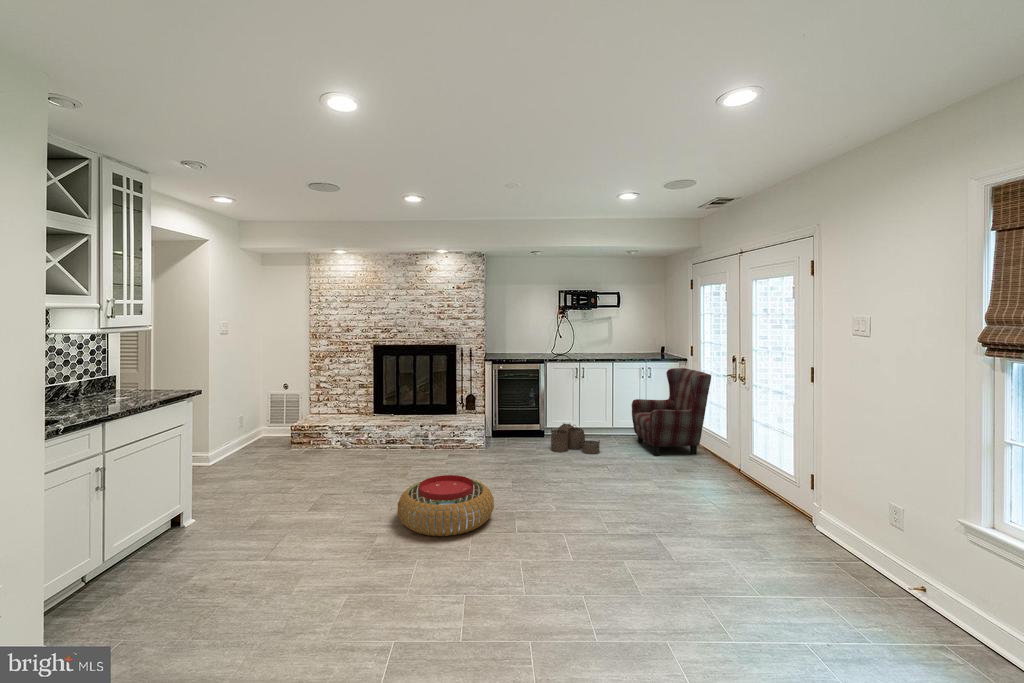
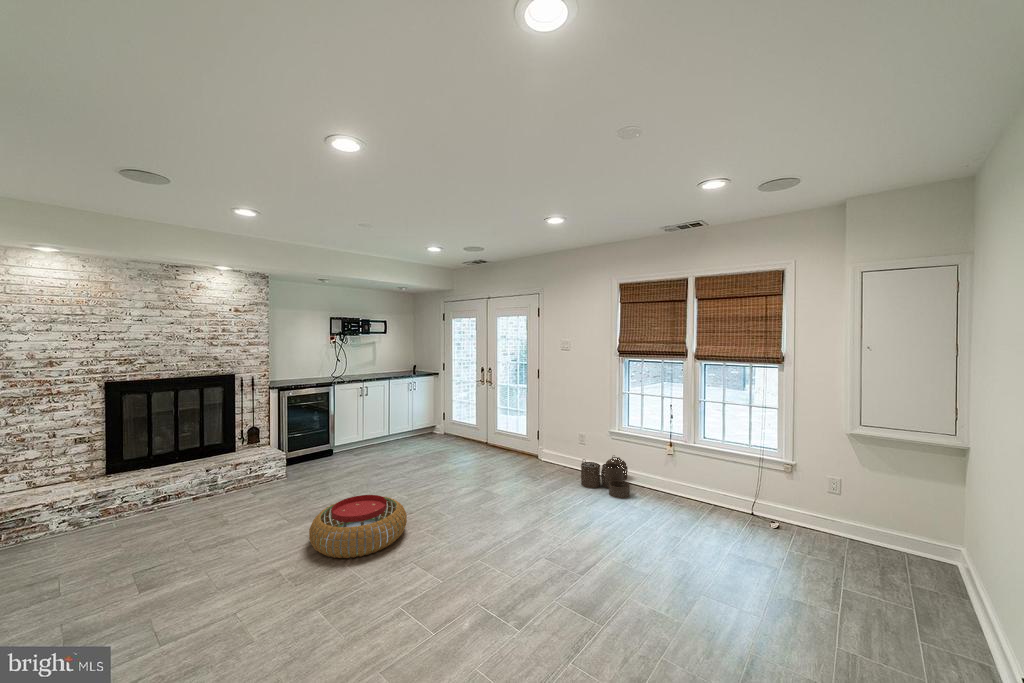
armchair: present [632,368,711,456] -> none [407,379,469,447]
woven basket: present [551,424,600,454] -> present [581,457,630,499]

